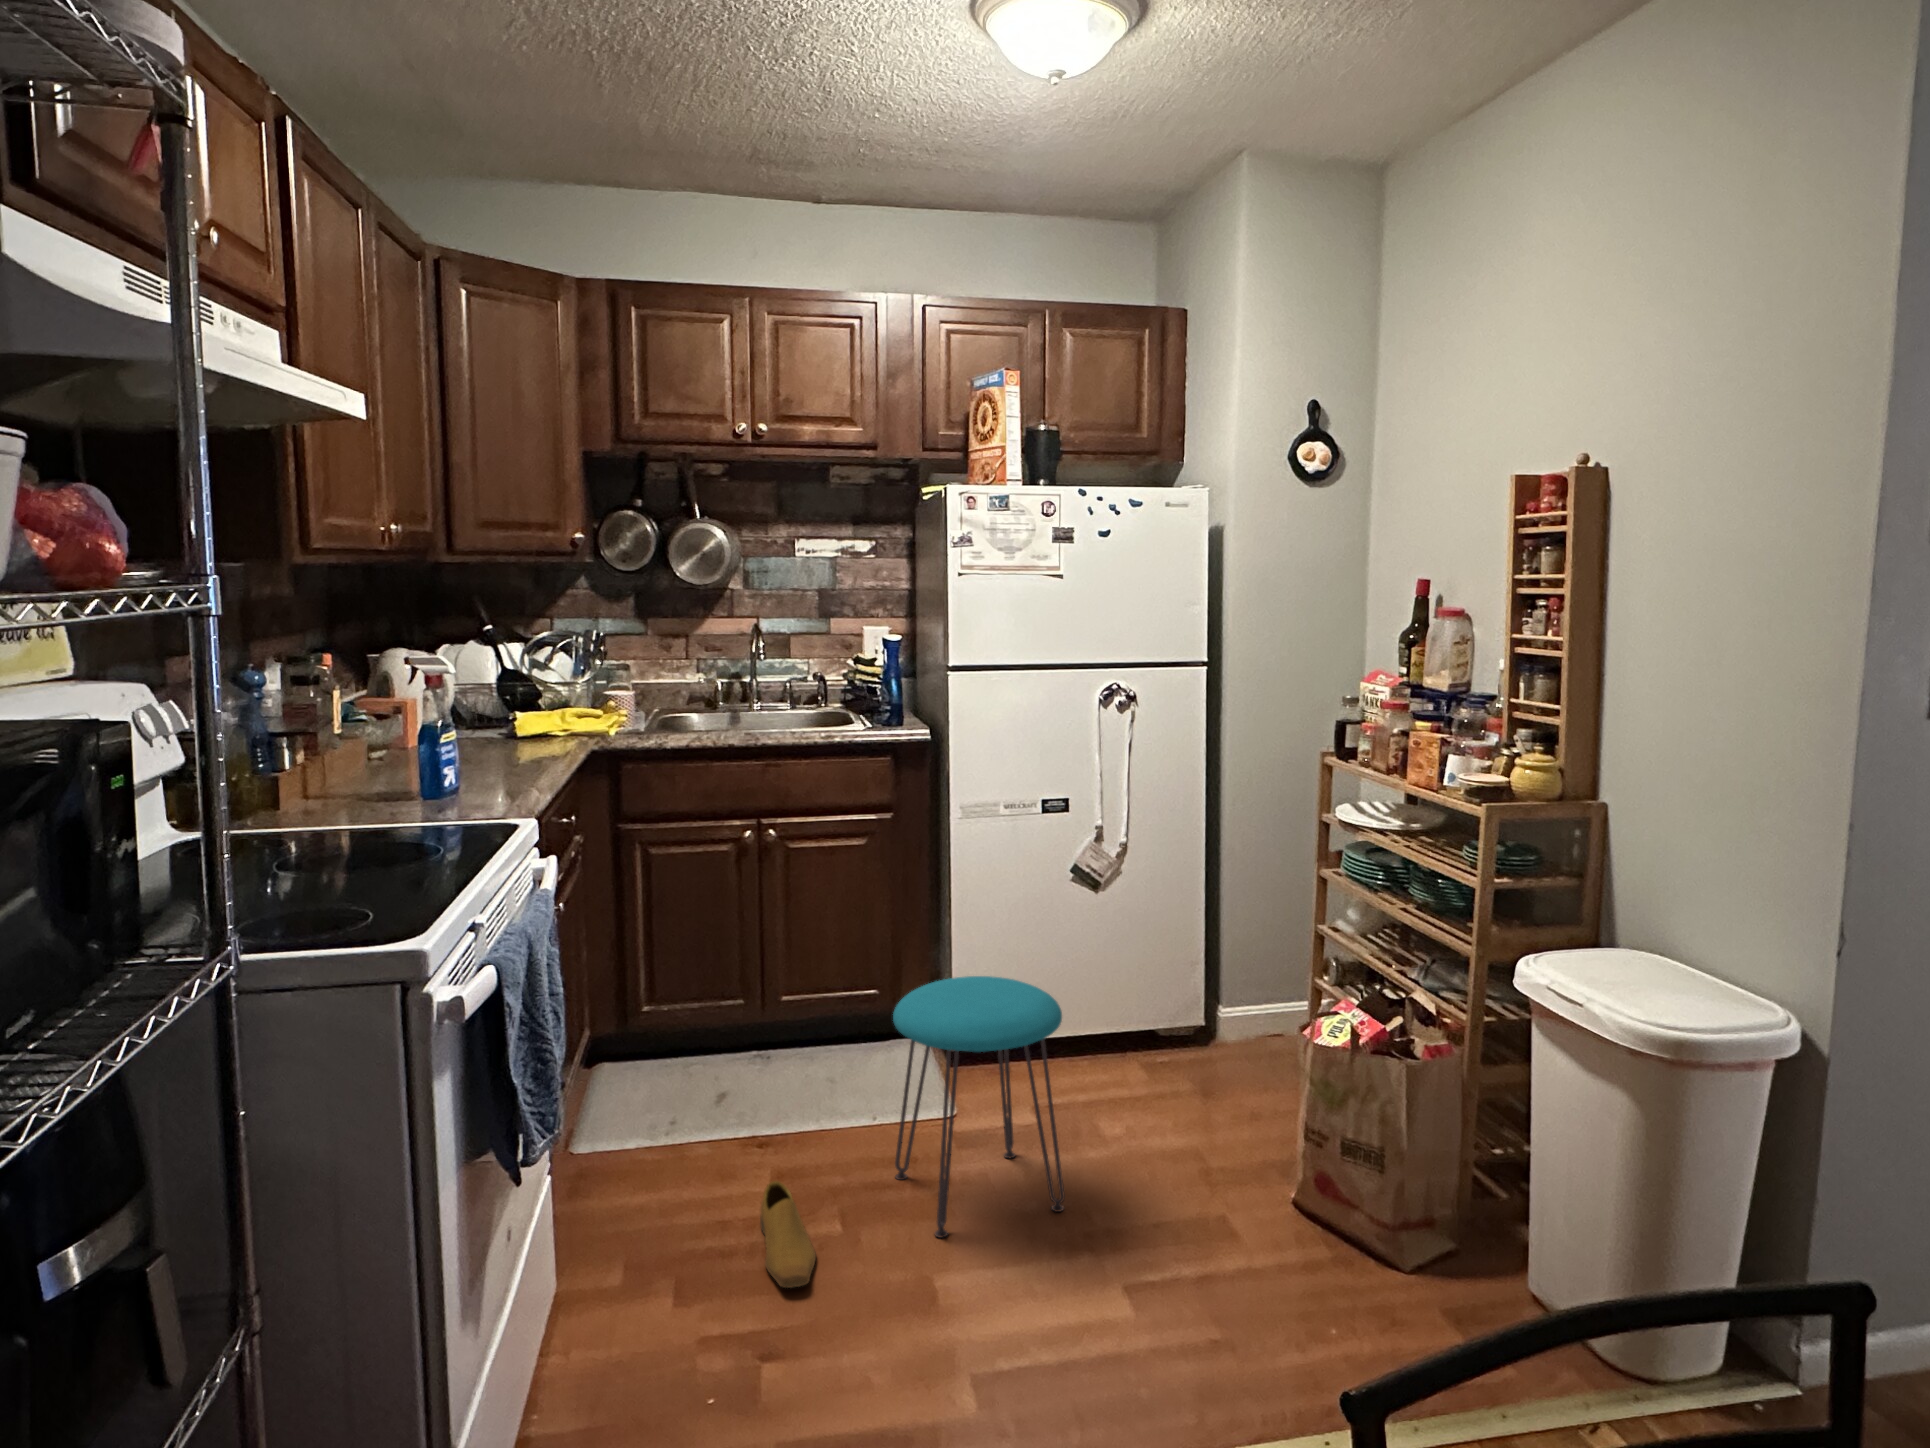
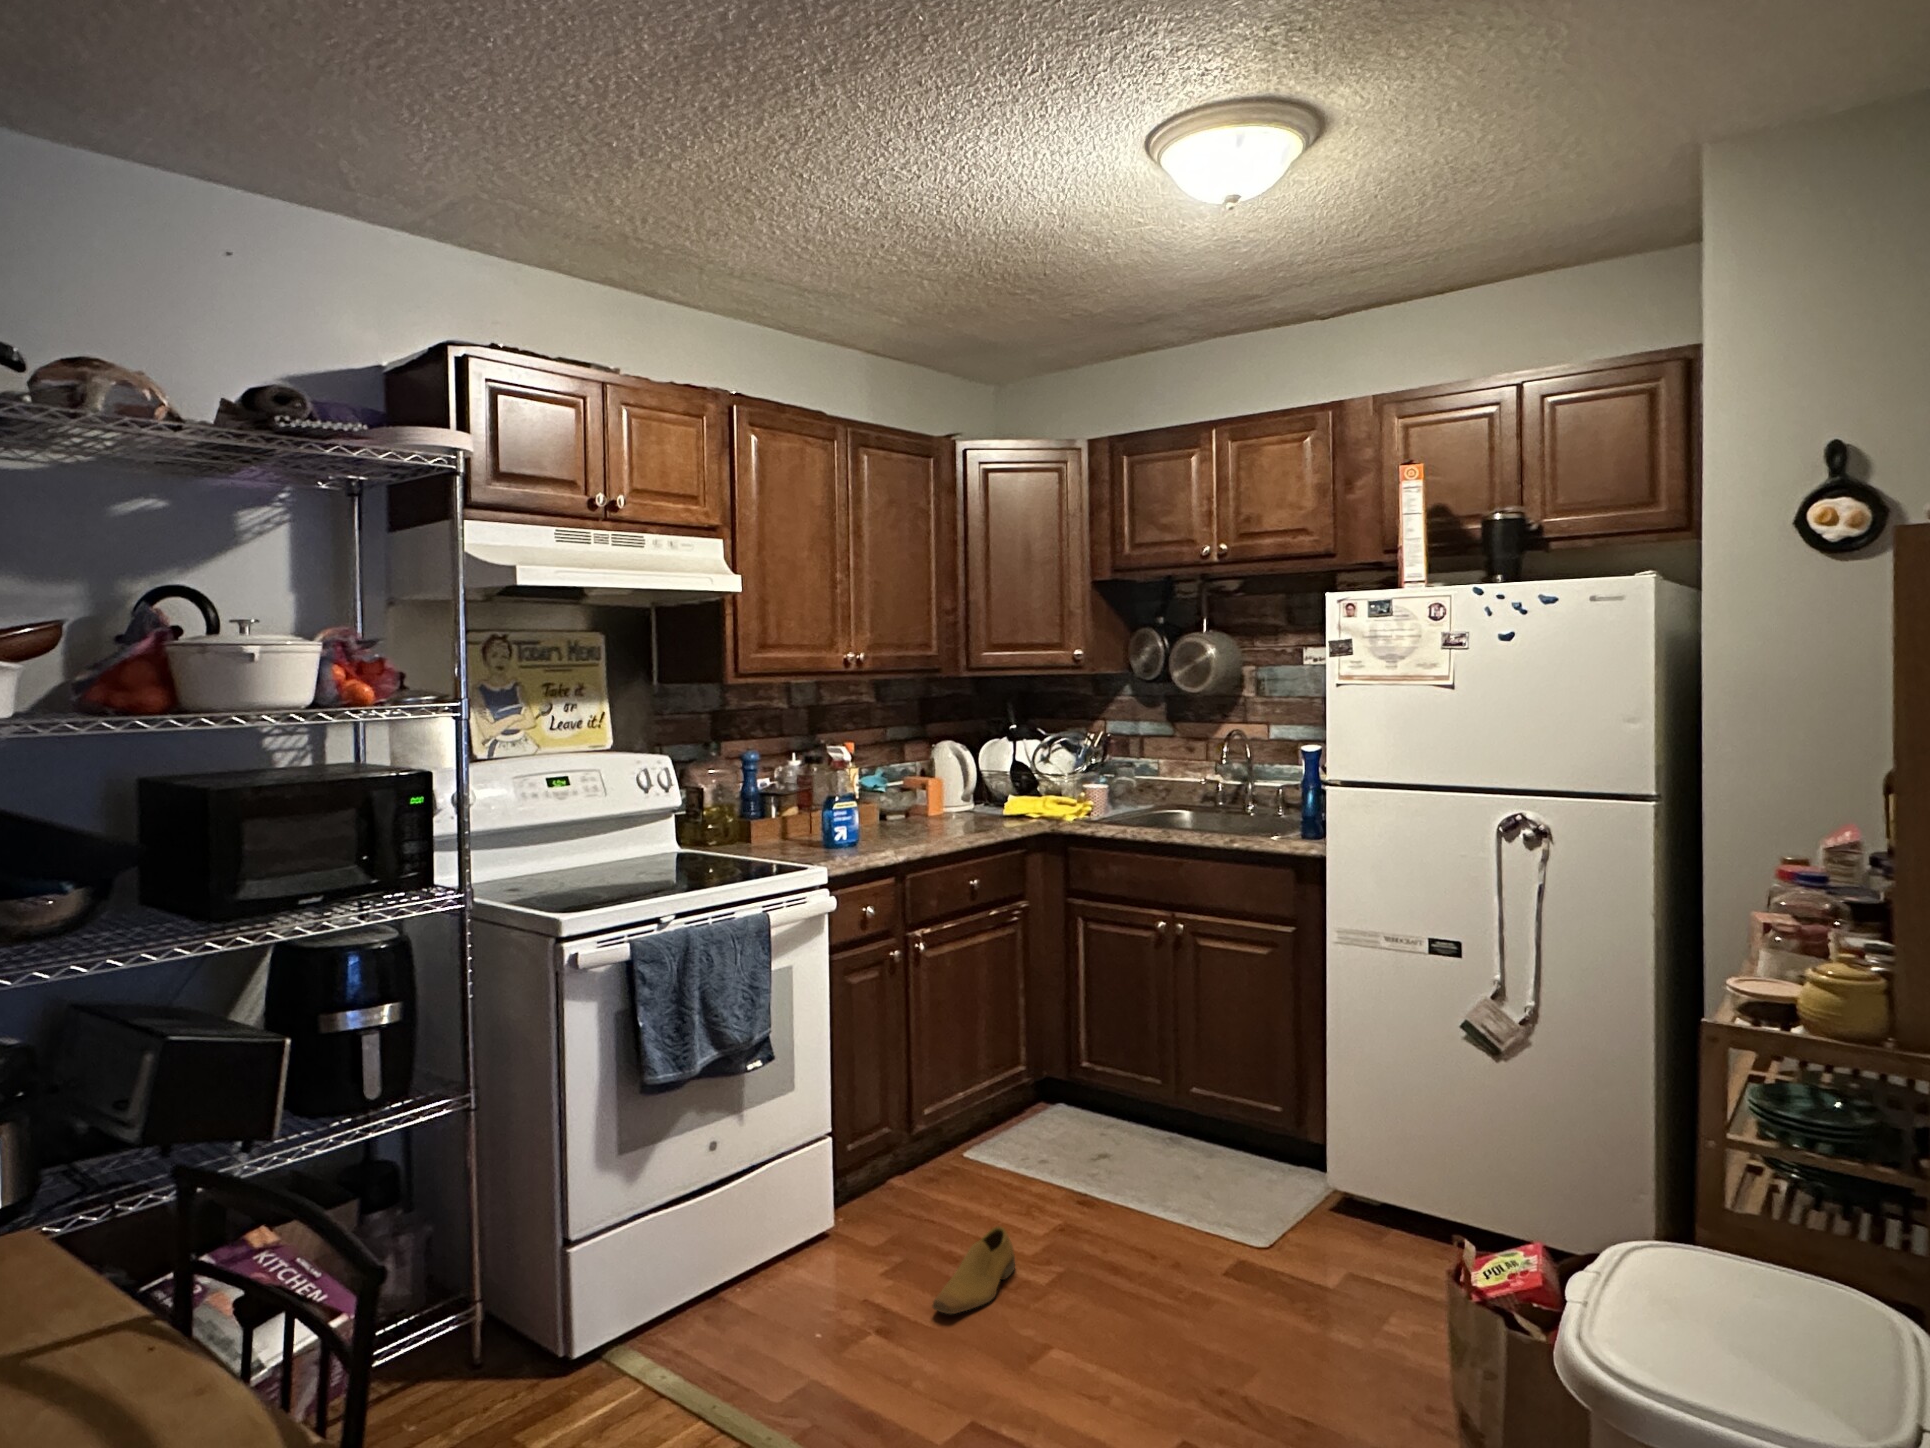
stool: present [893,976,1065,1238] -> none [1092,1092,1267,1369]

